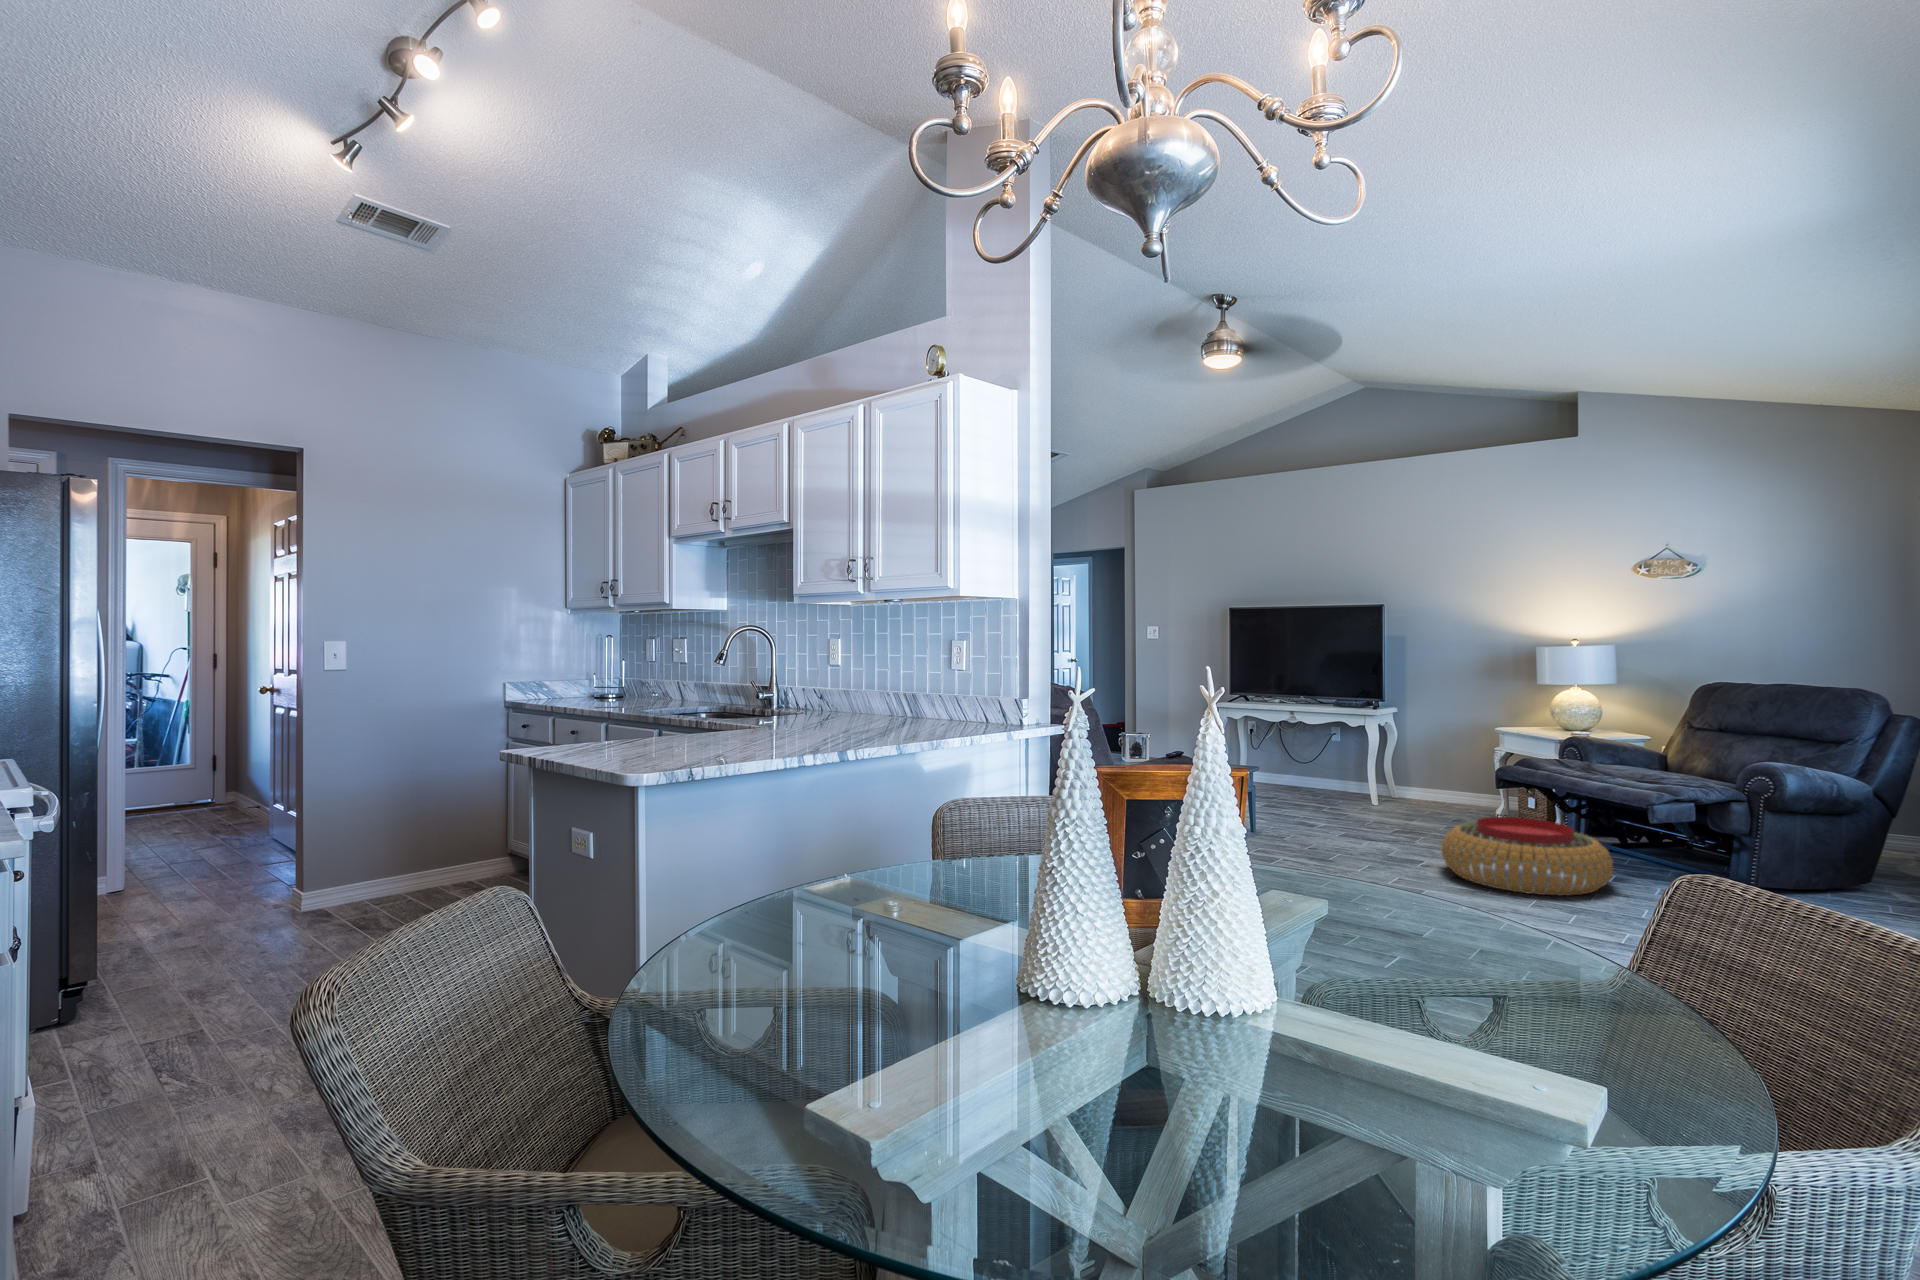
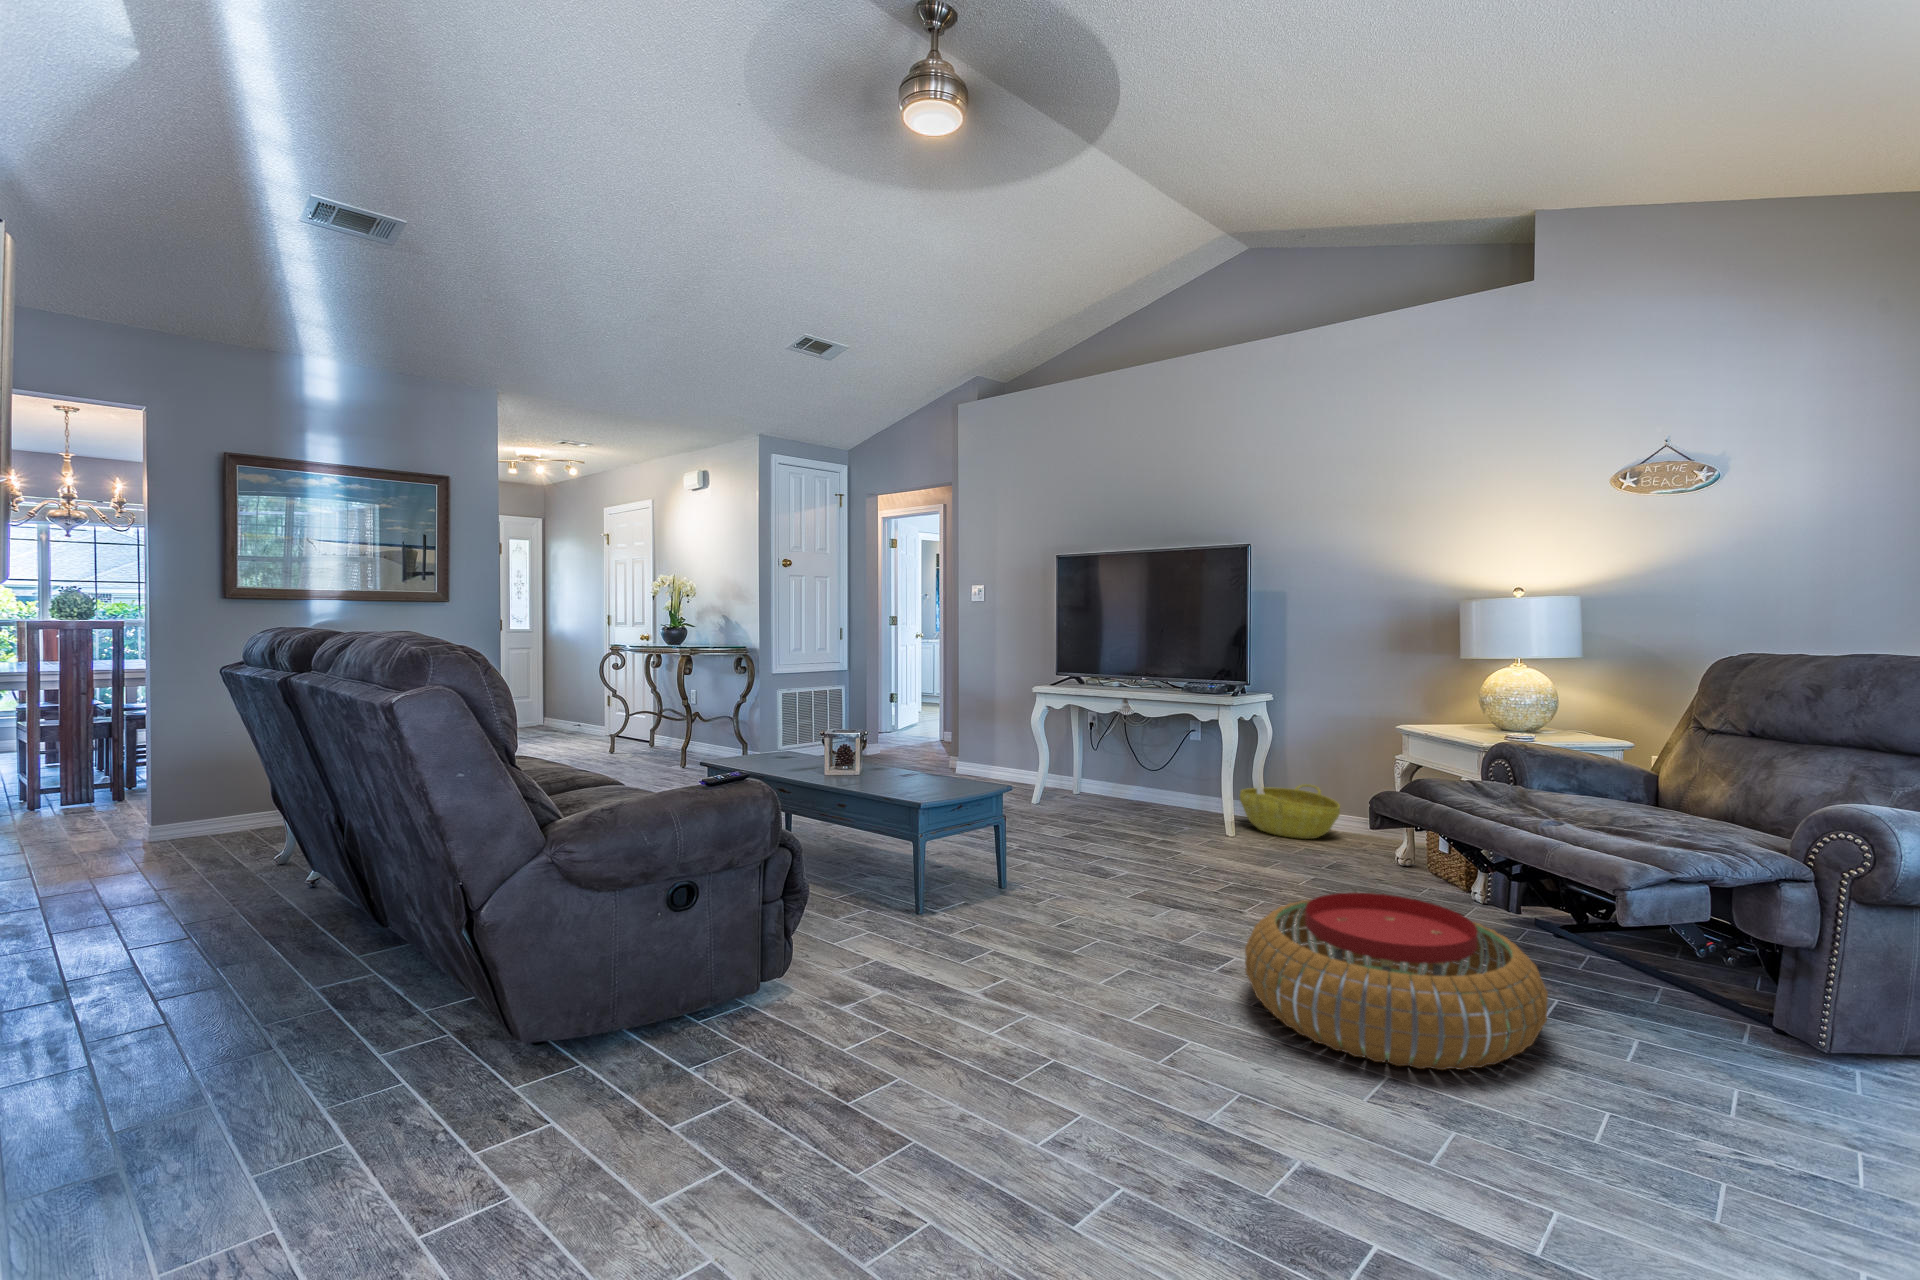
basket: none [1376,771,1452,807] -> present [1240,784,1340,839]

